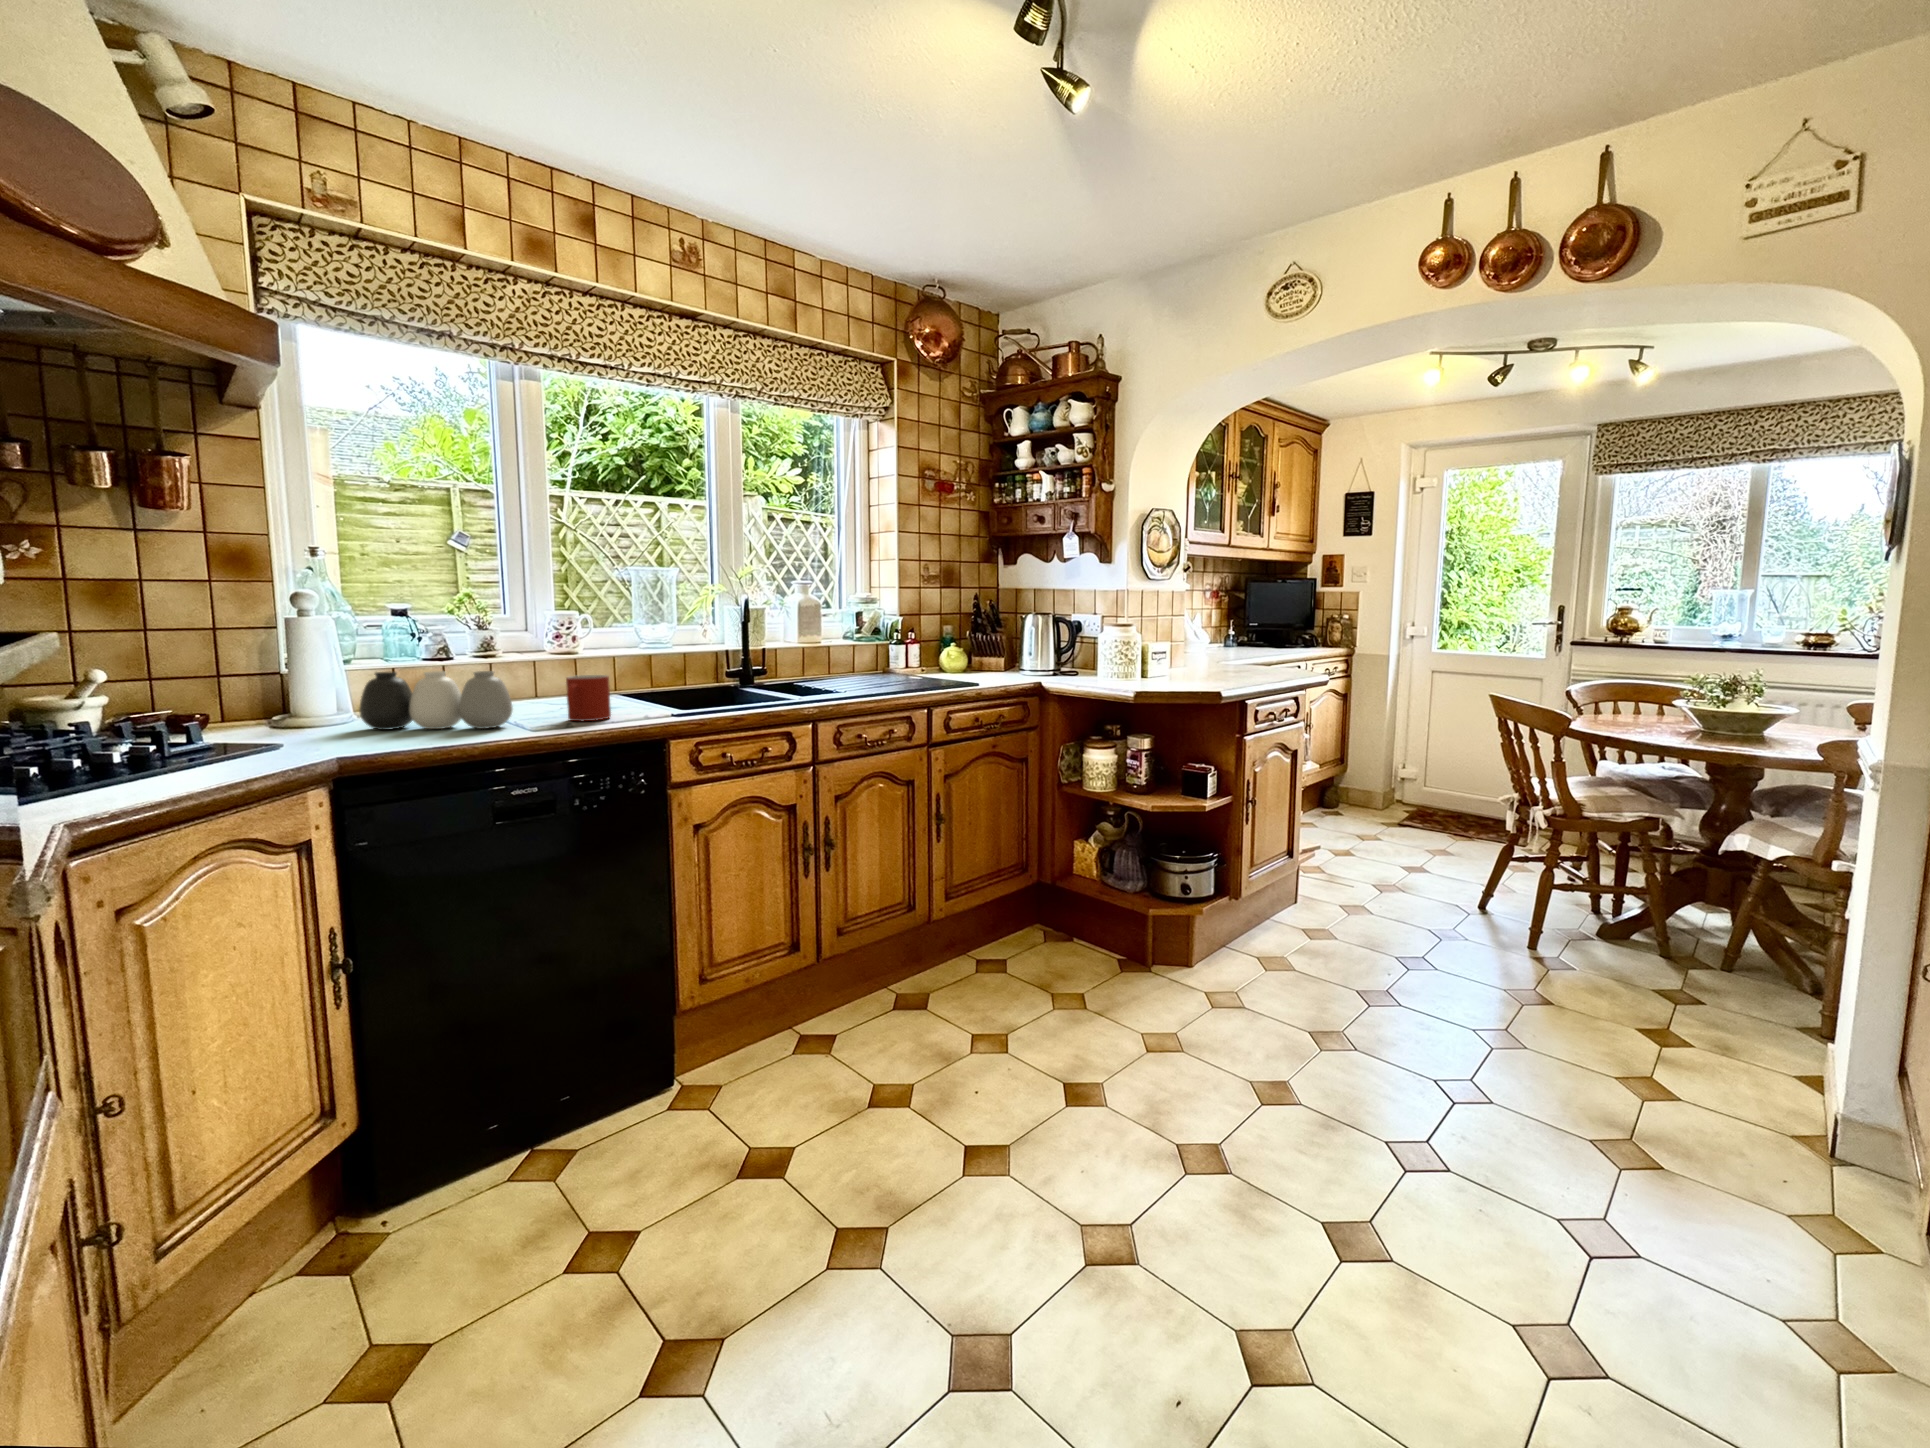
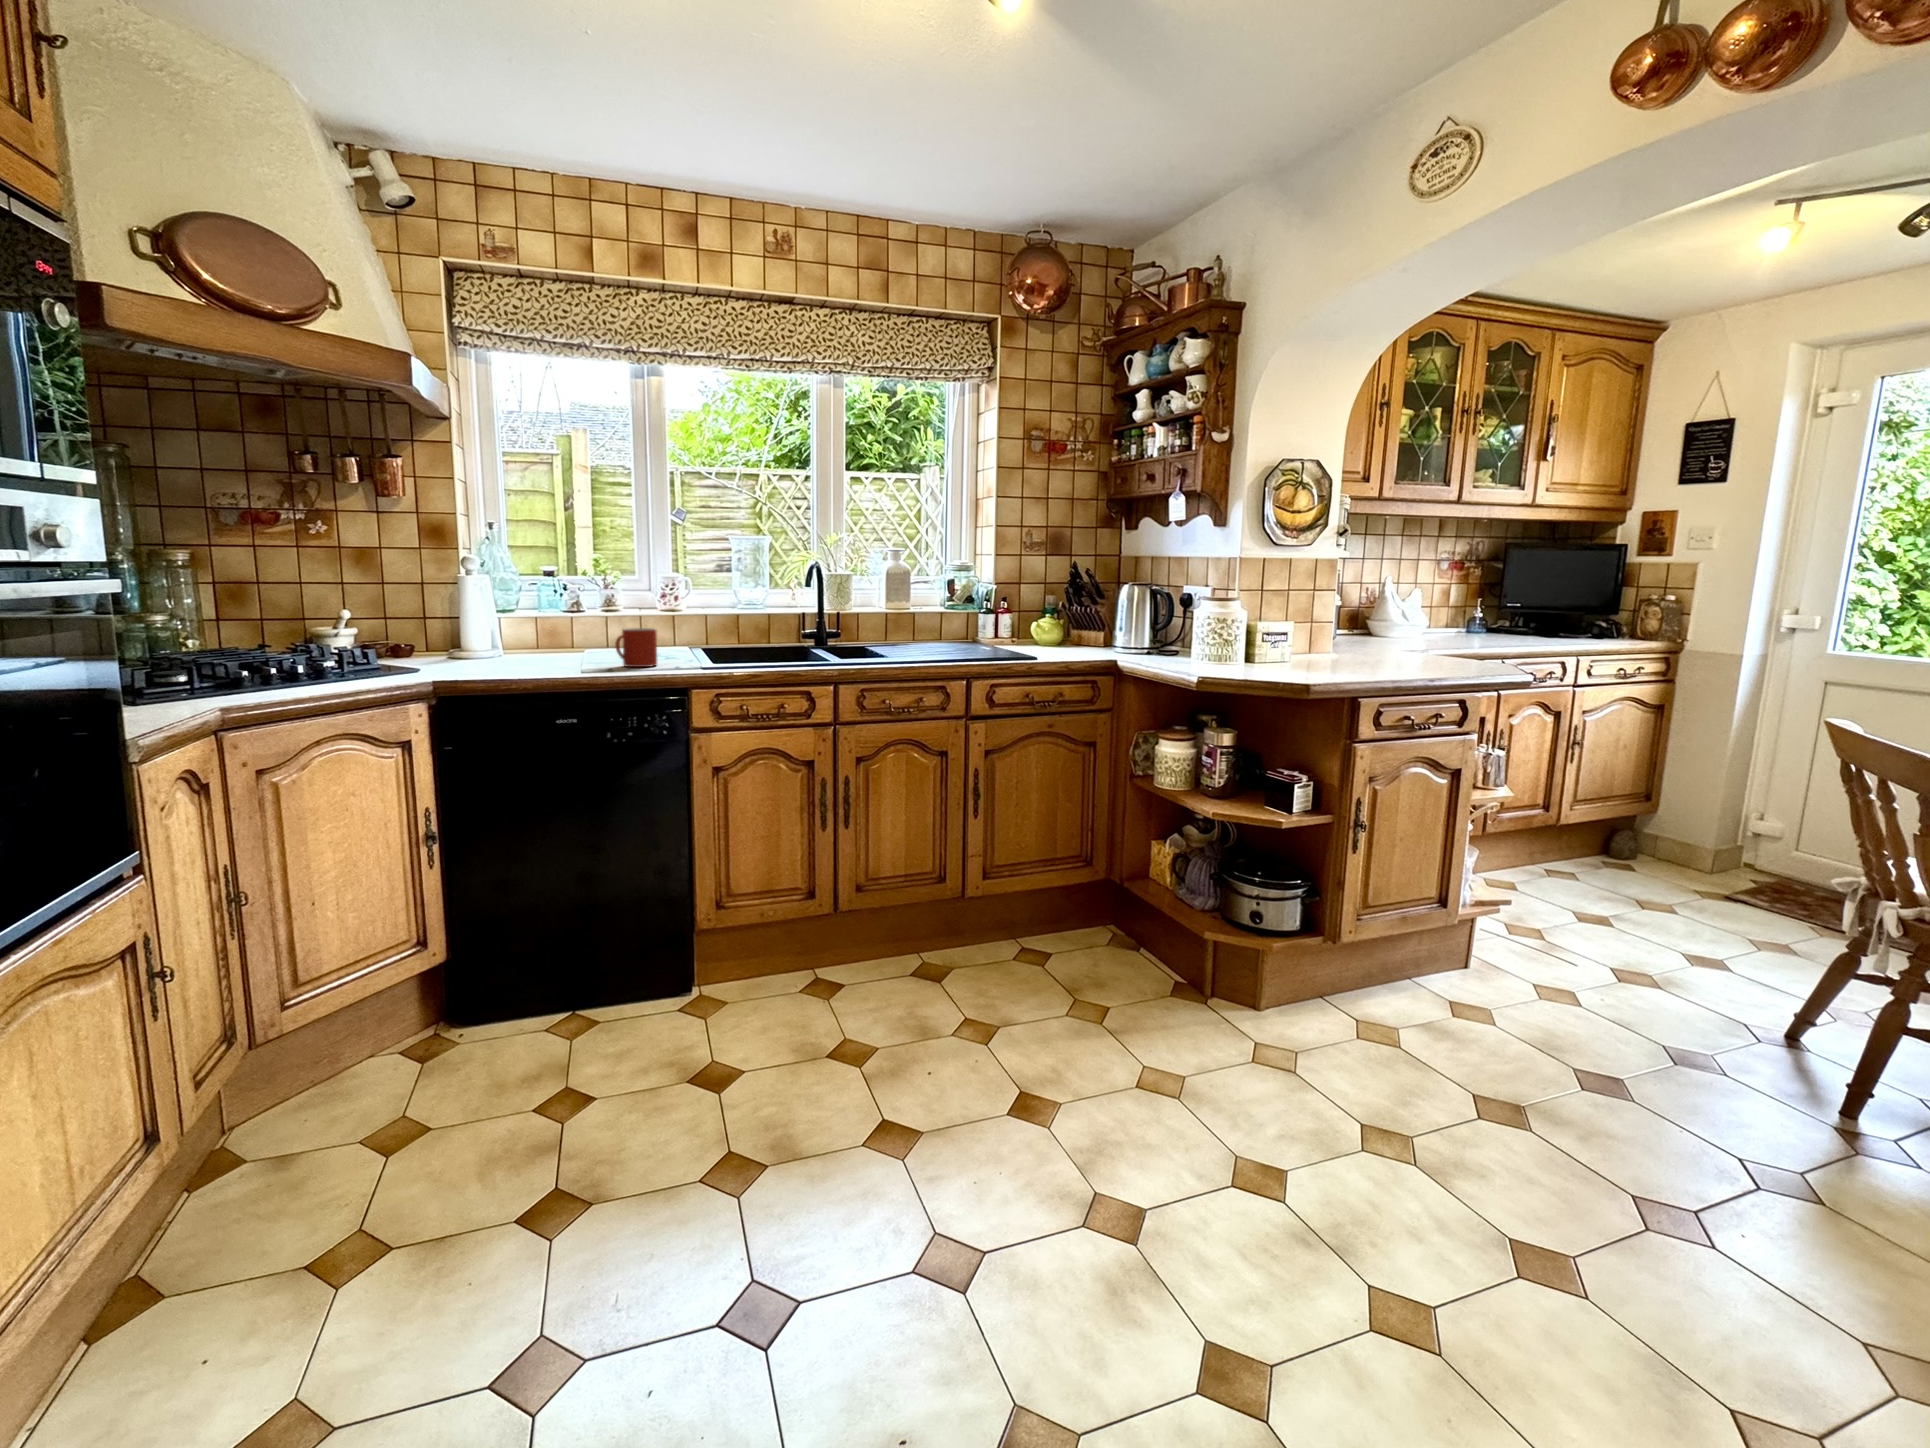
vase: present [359,671,513,730] -> none [485,619,580,667]

